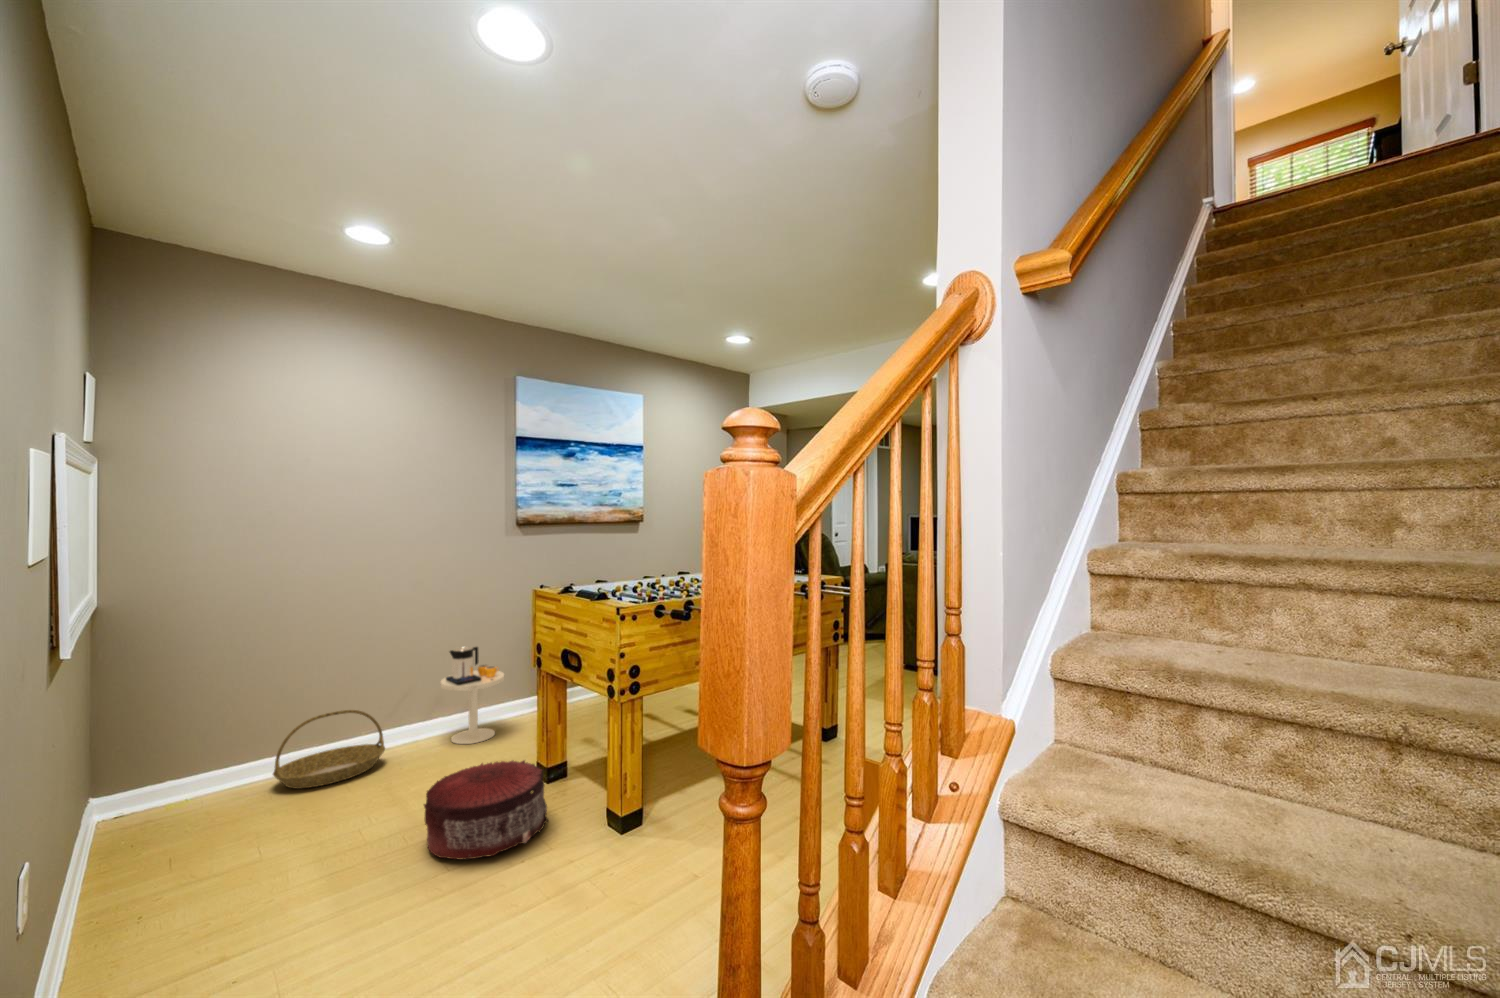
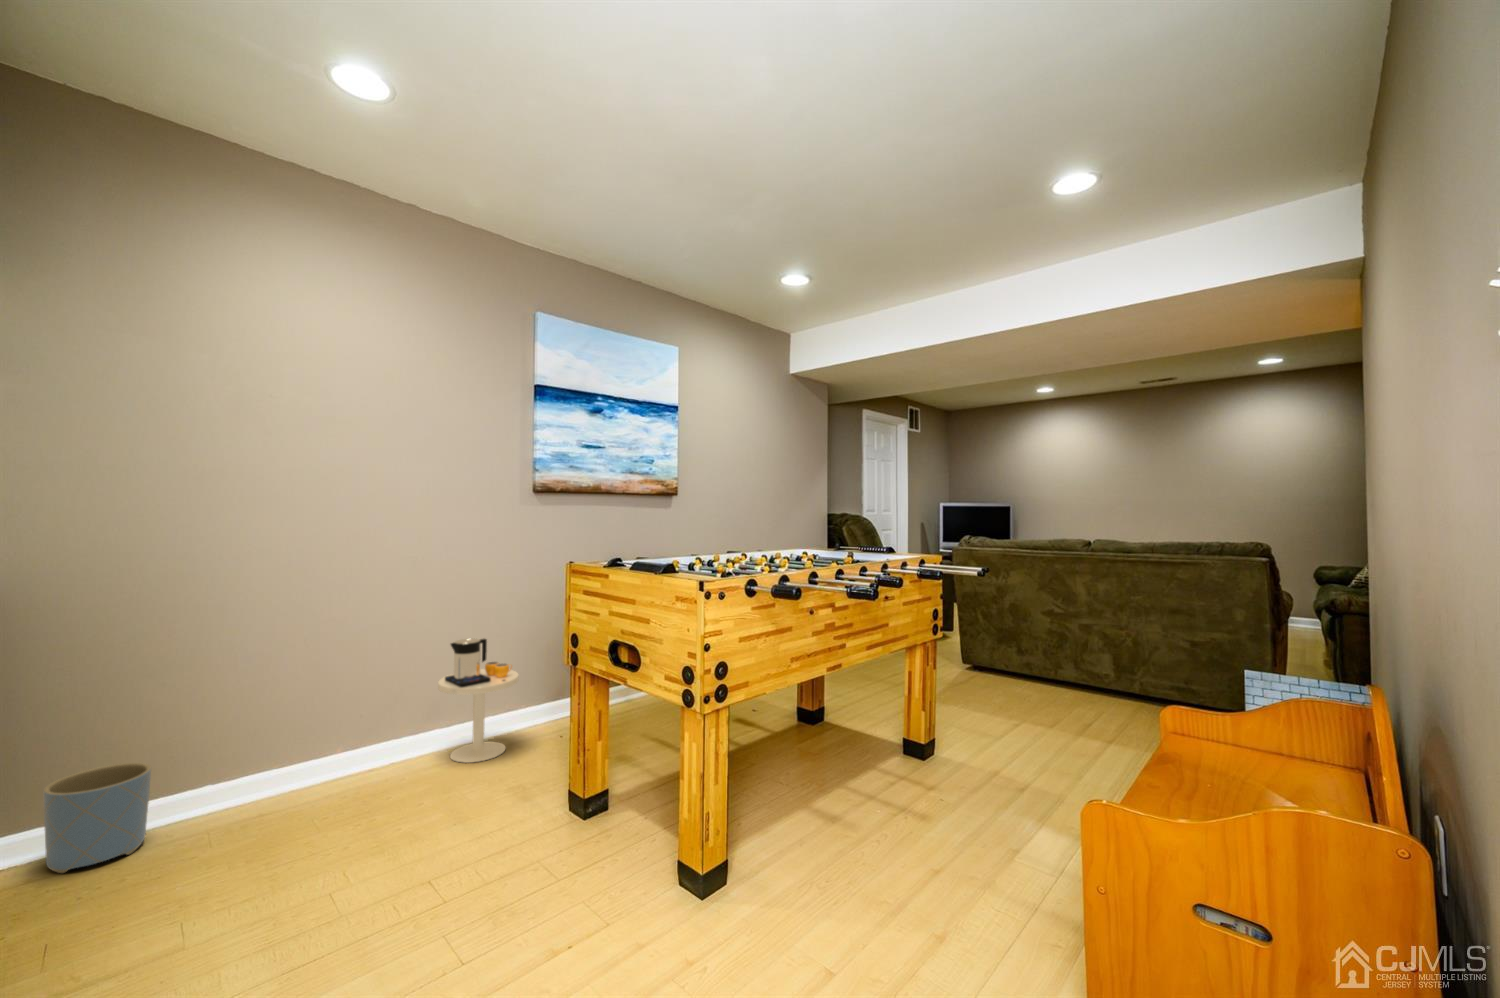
basket: present [273,710,385,789] -> none [212,718,366,825]
planter: none [158,743,229,820] -> present [44,763,151,873]
pouf: present [424,760,548,859] -> none [423,790,598,943]

